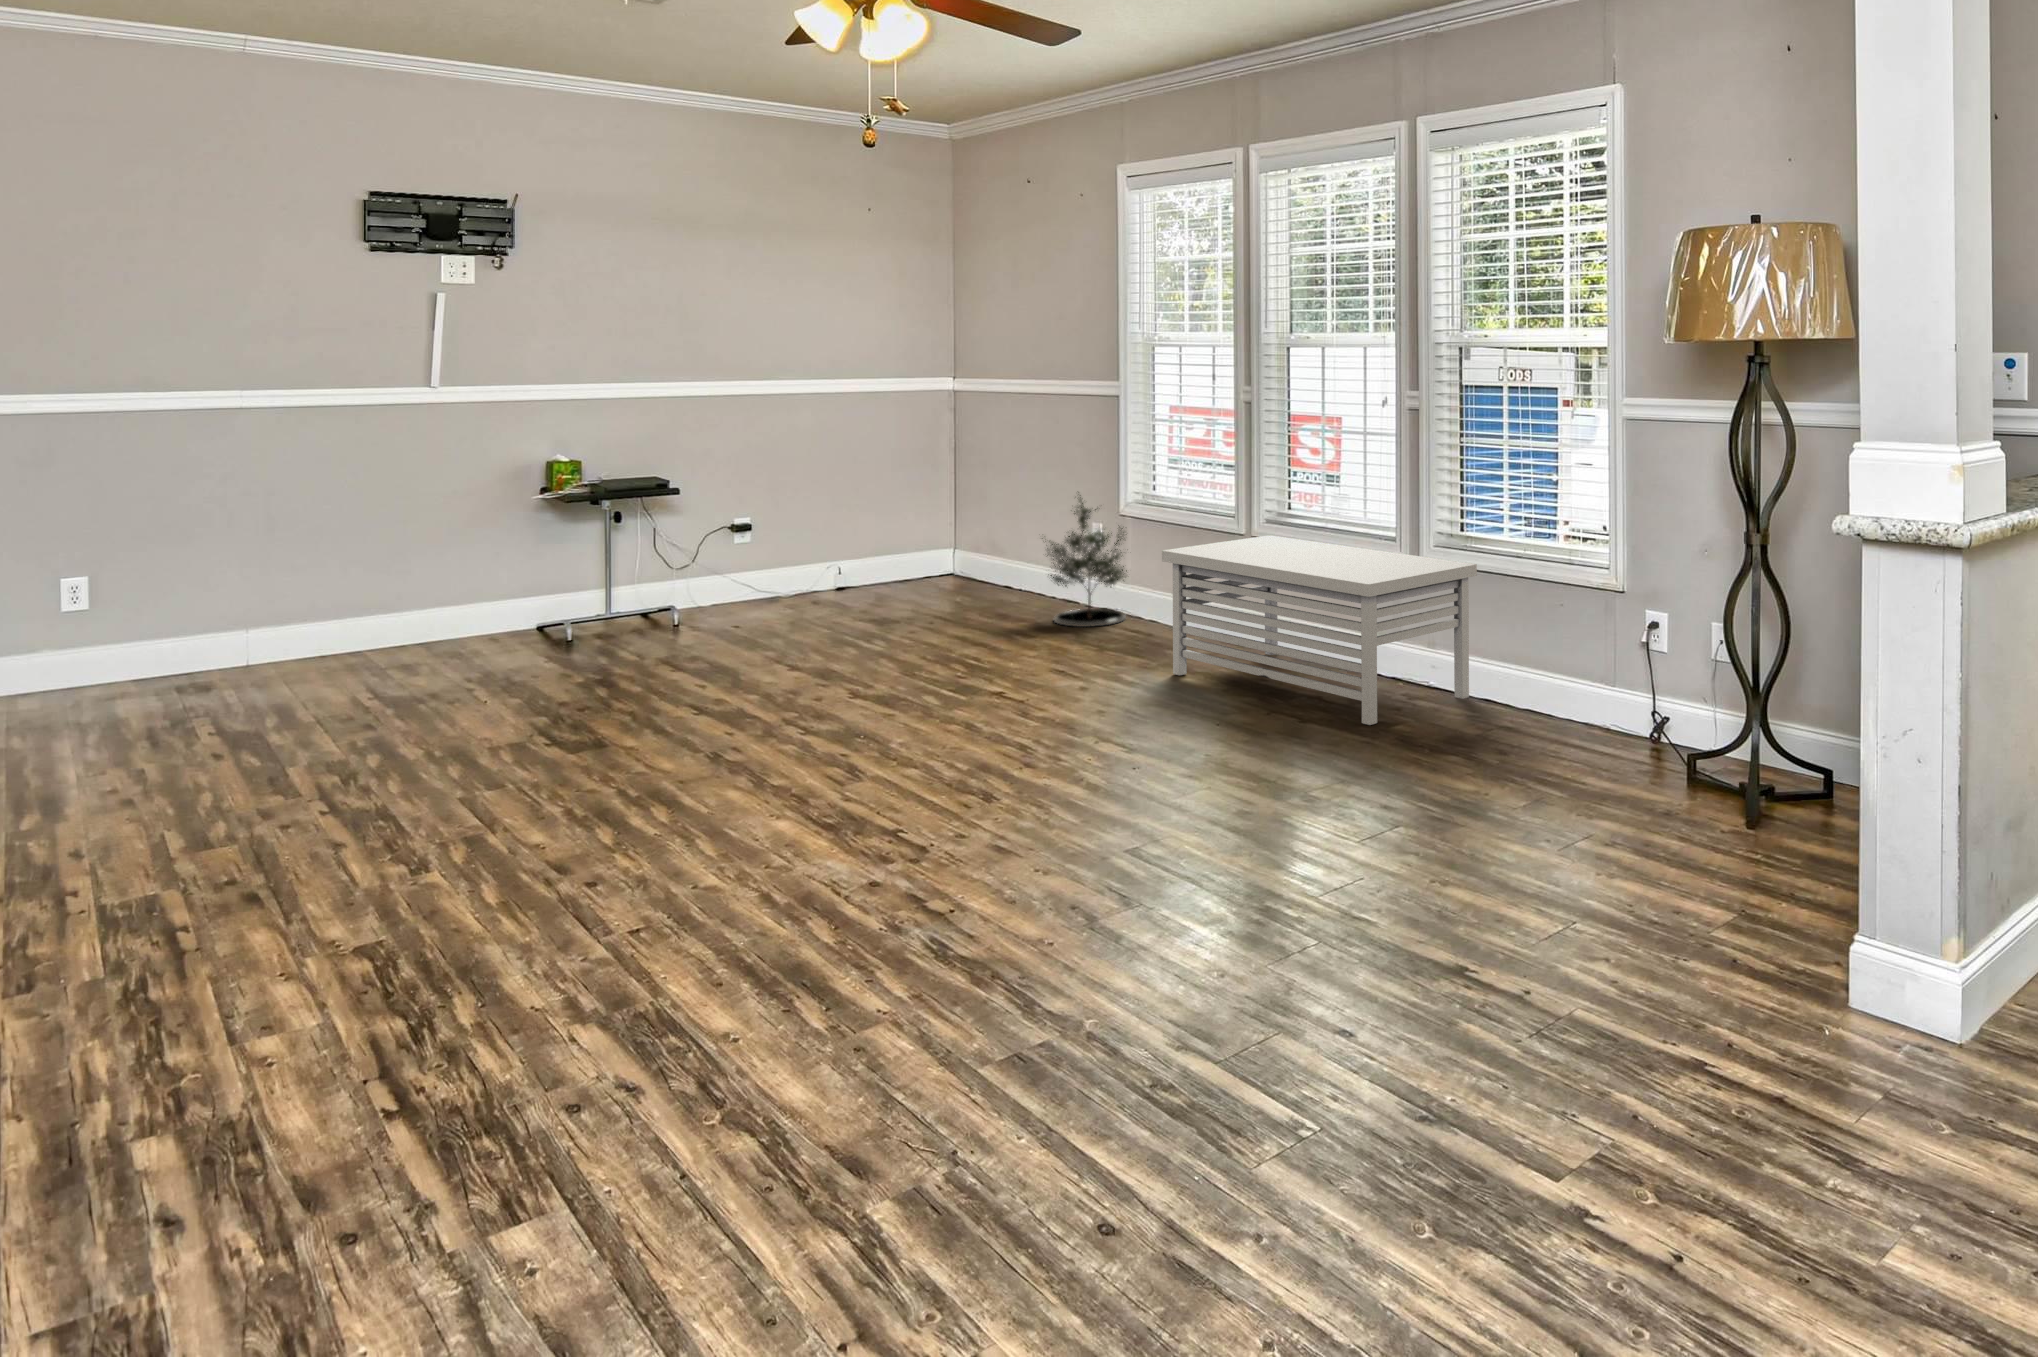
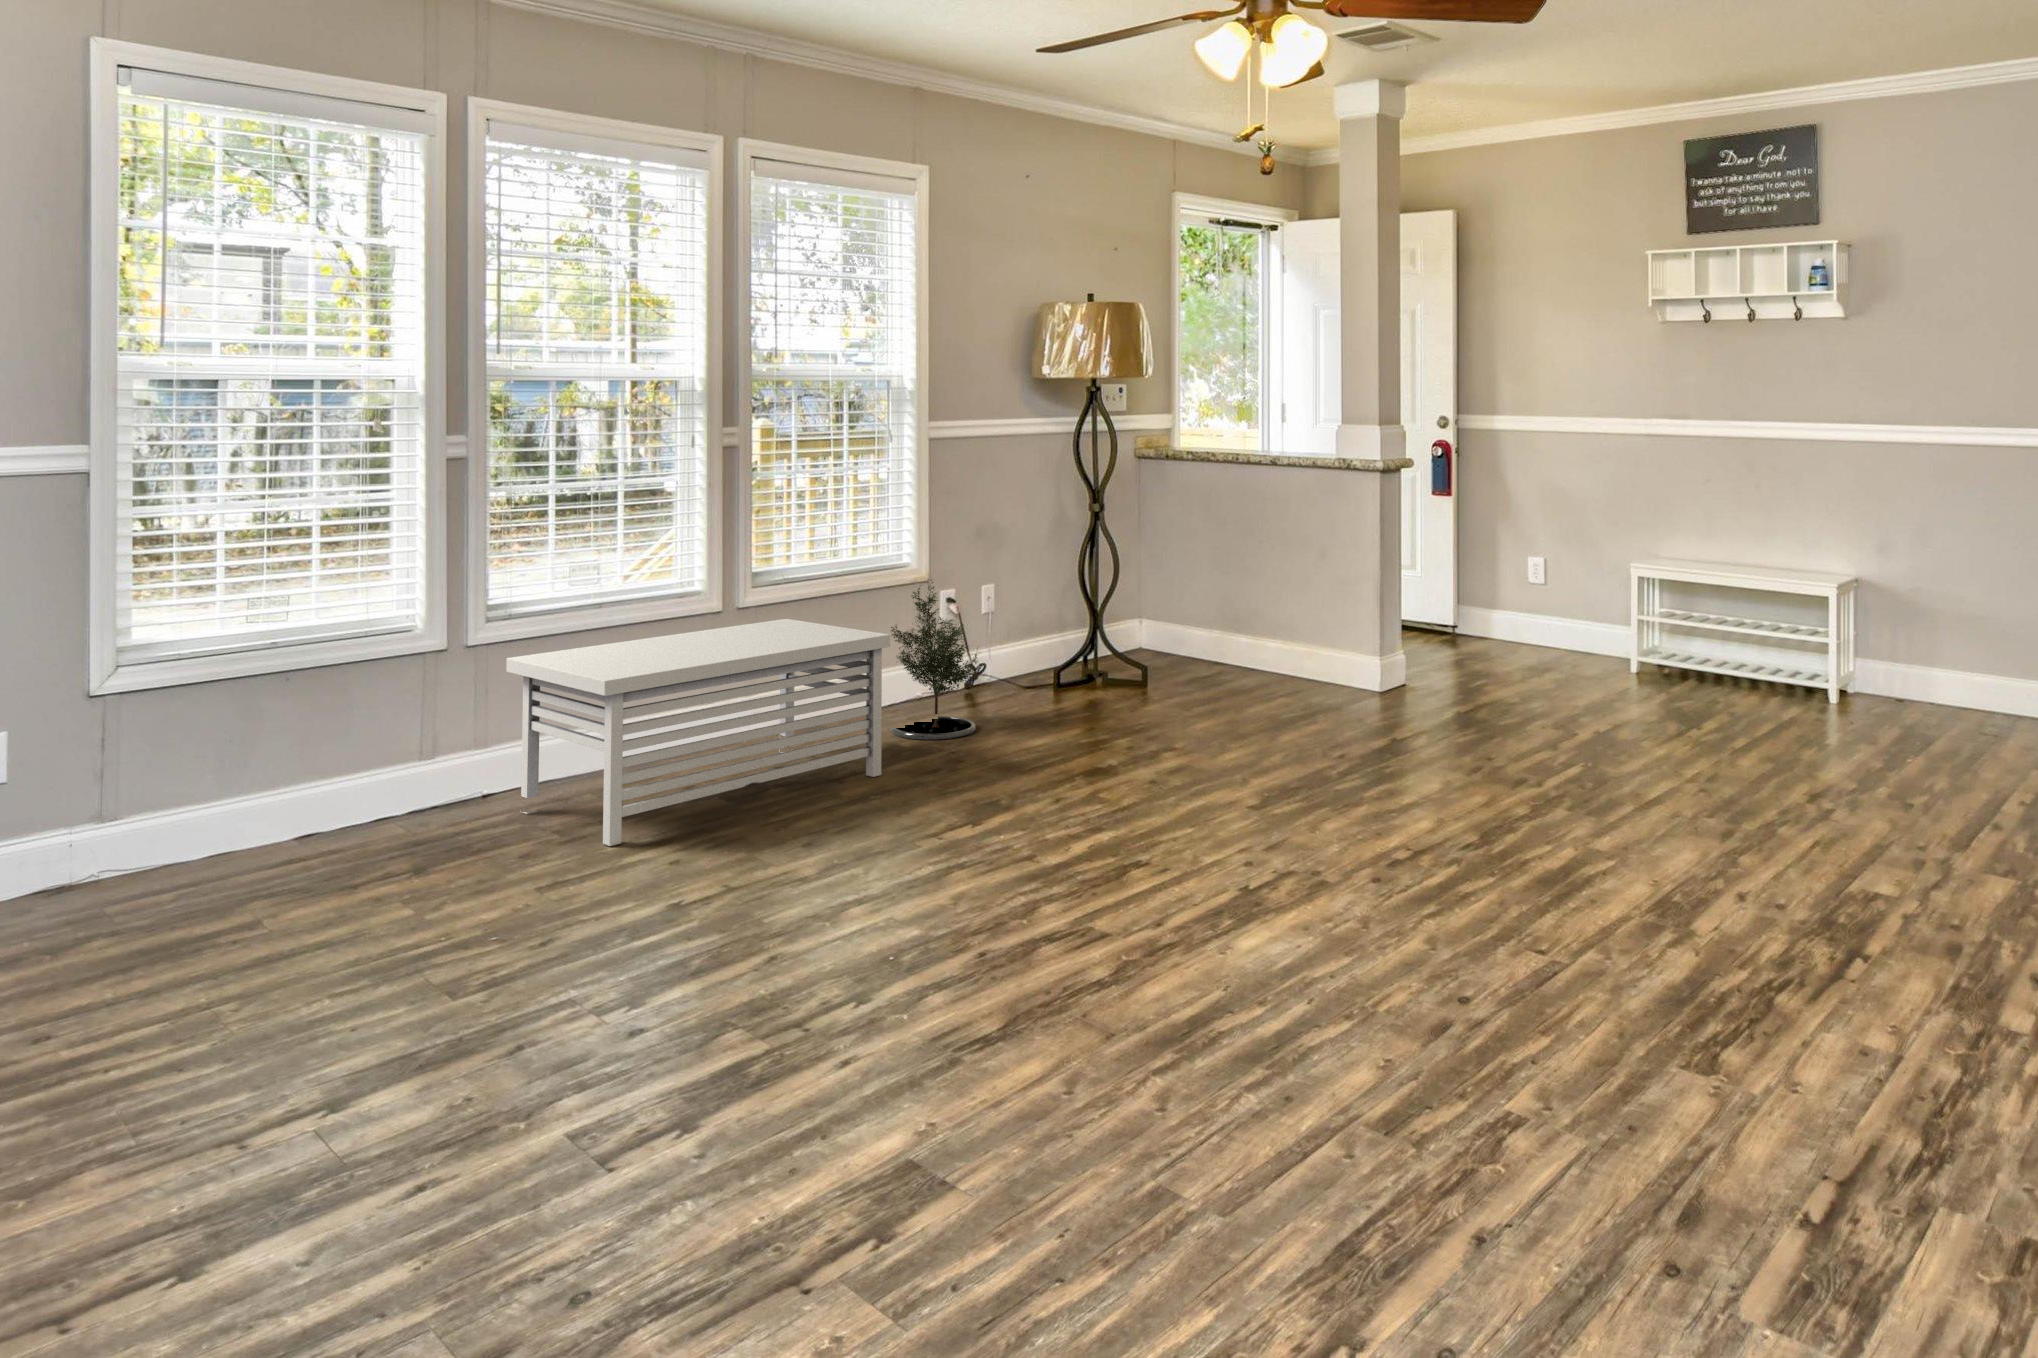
potted tree: present [1042,492,1127,627] -> present [891,580,979,740]

